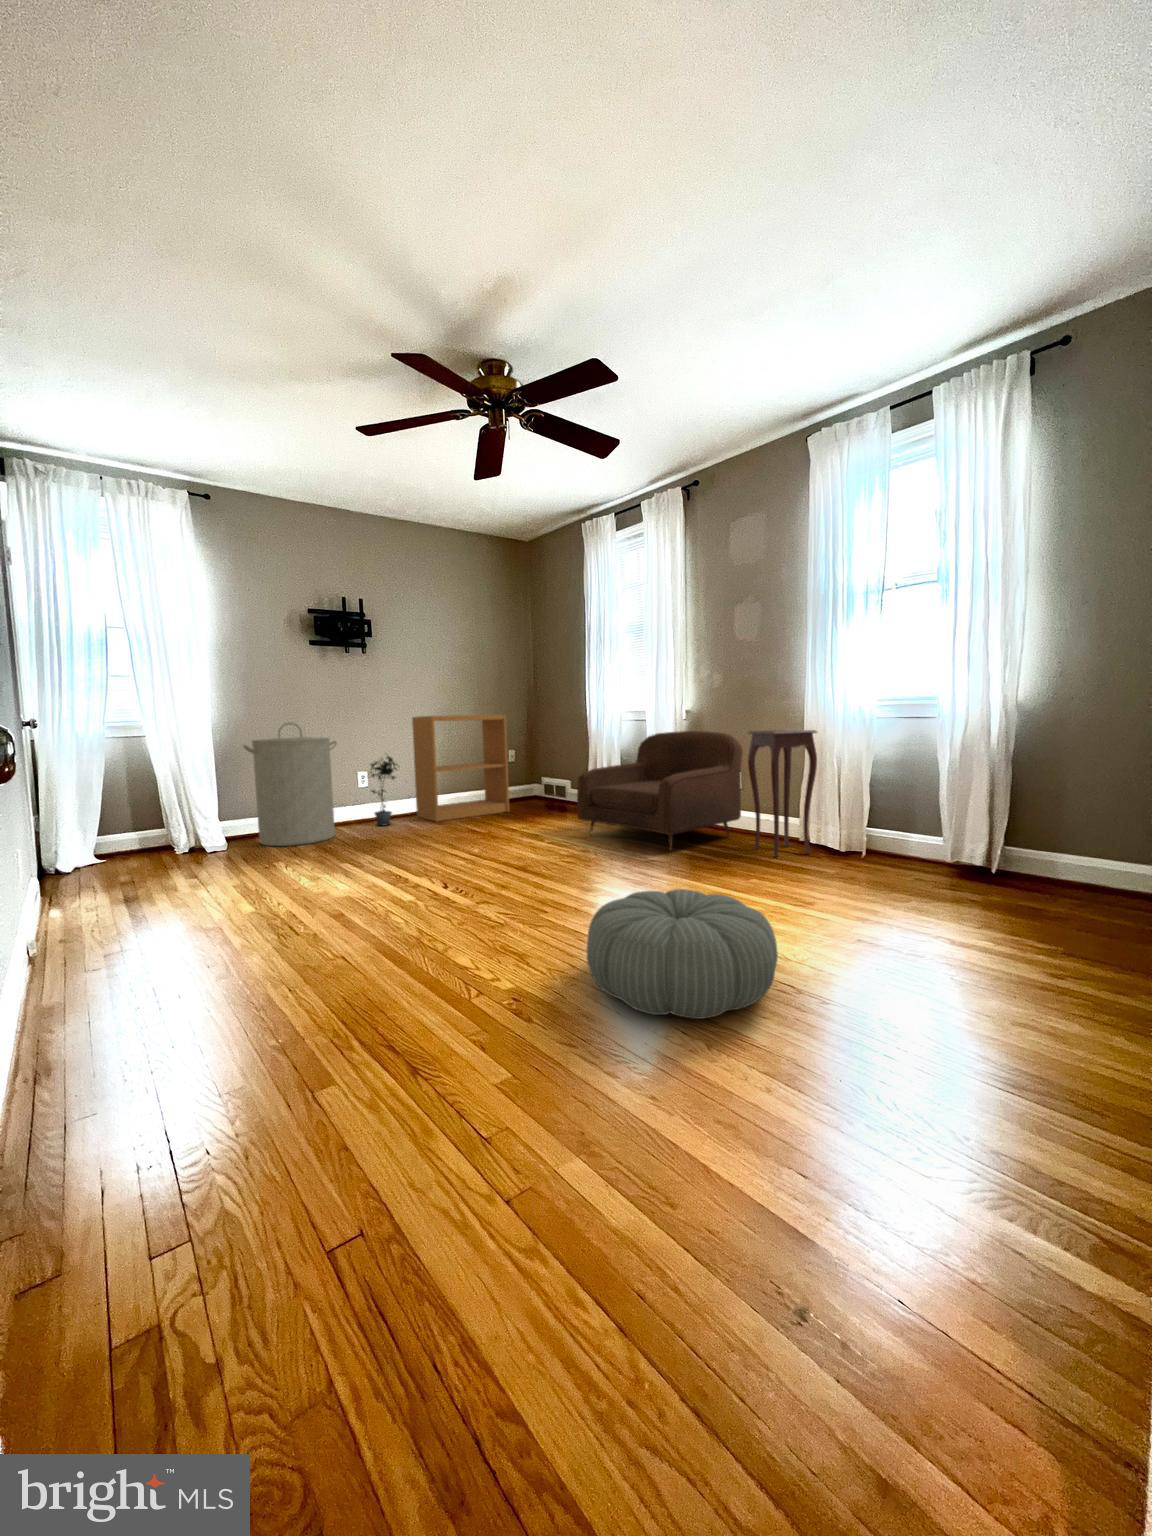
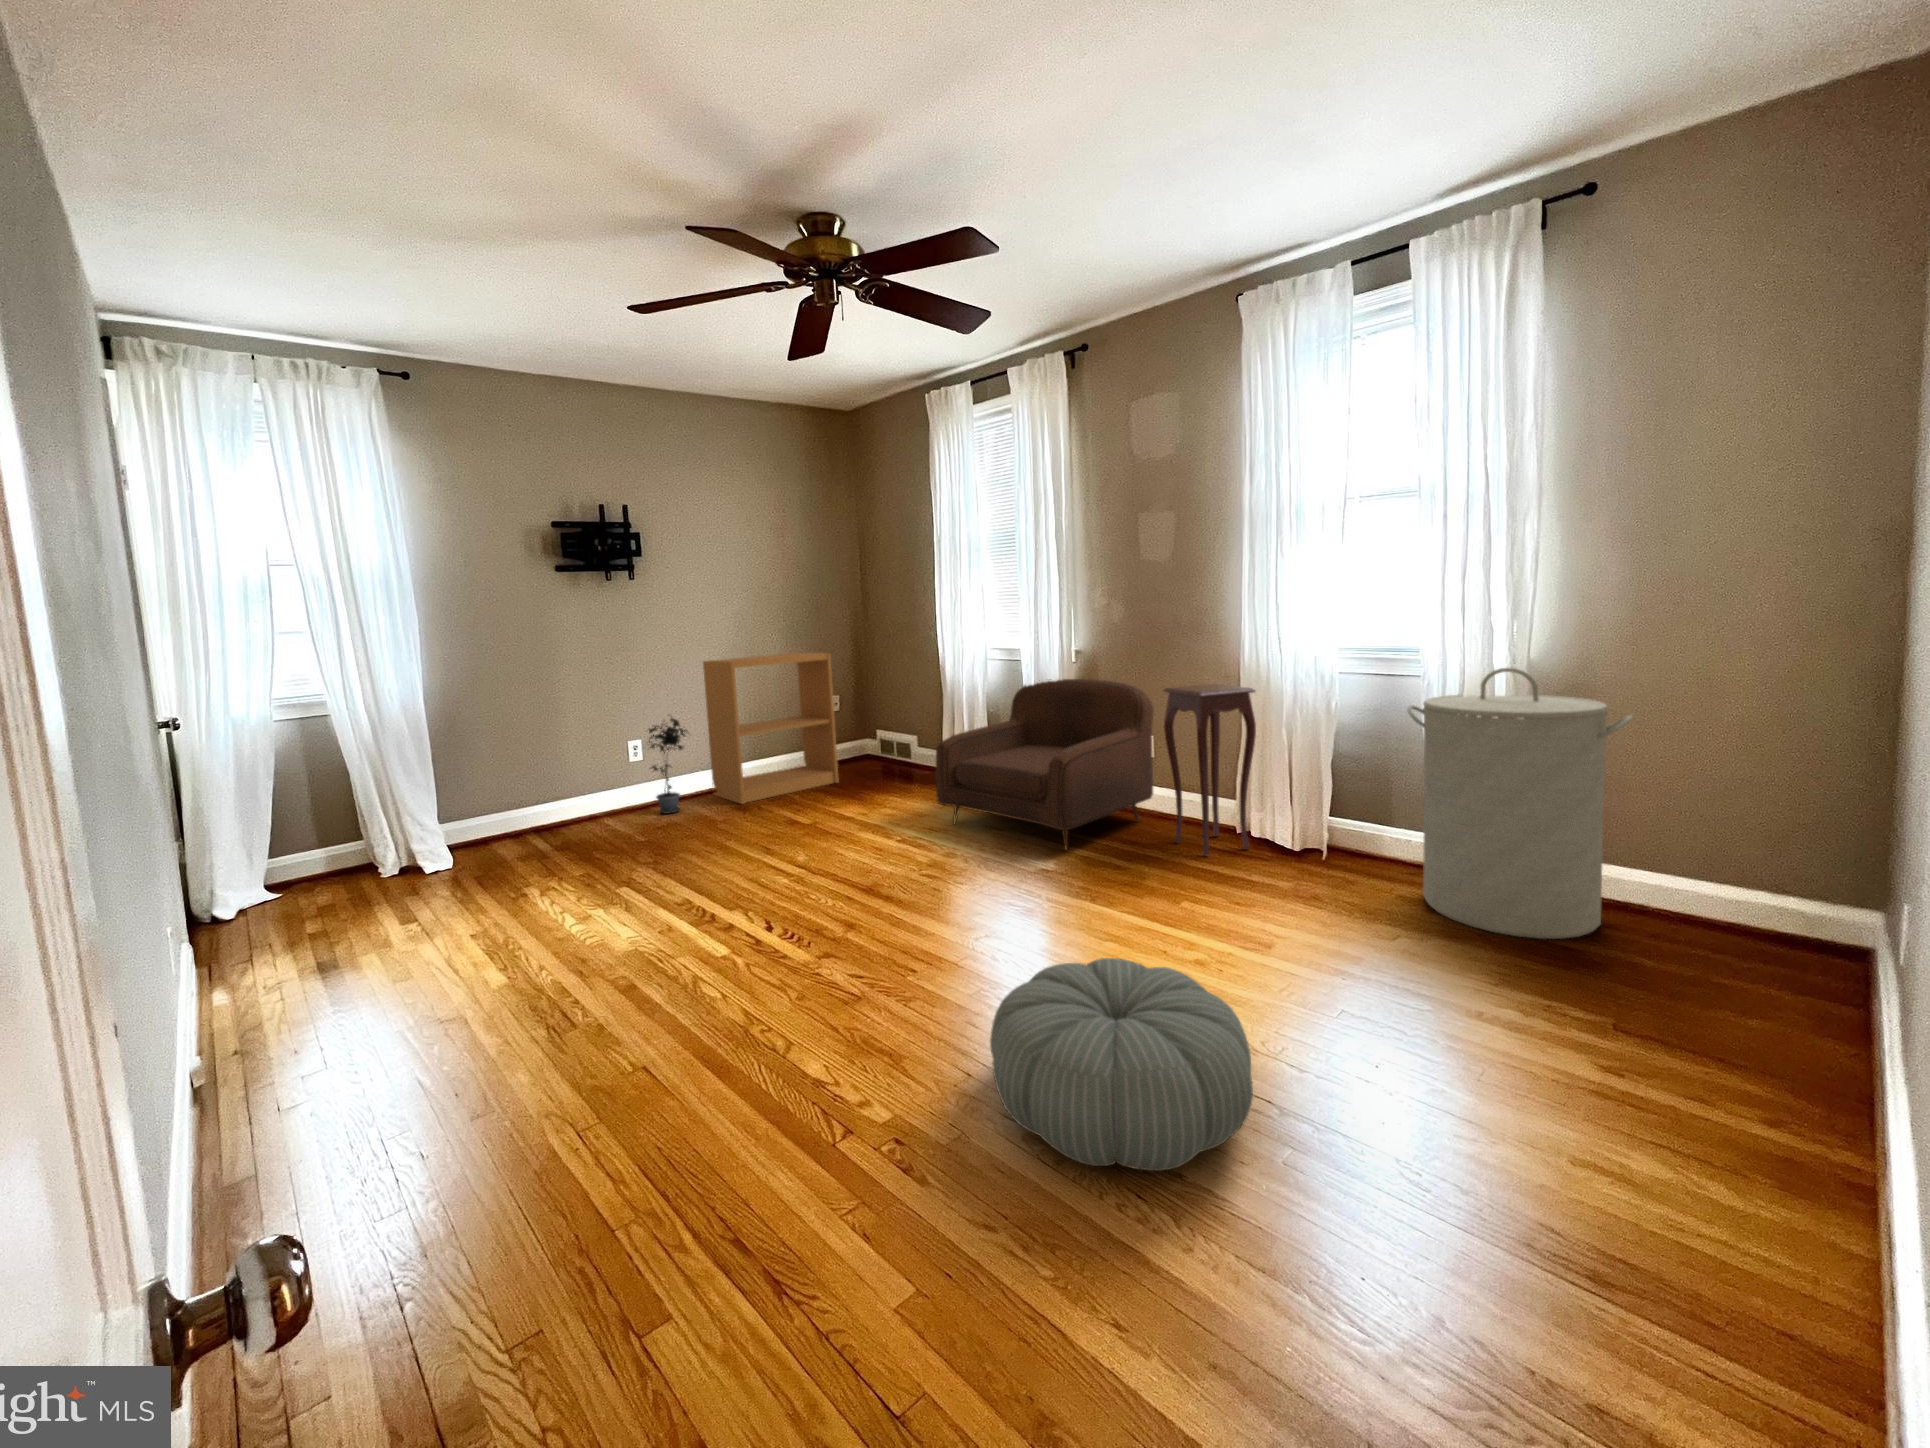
laundry hamper: present [243,722,337,846] -> present [1407,668,1633,939]

